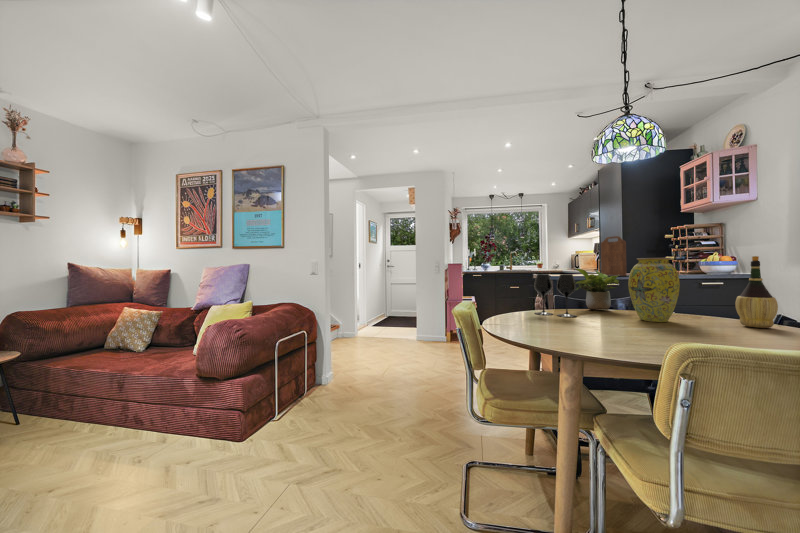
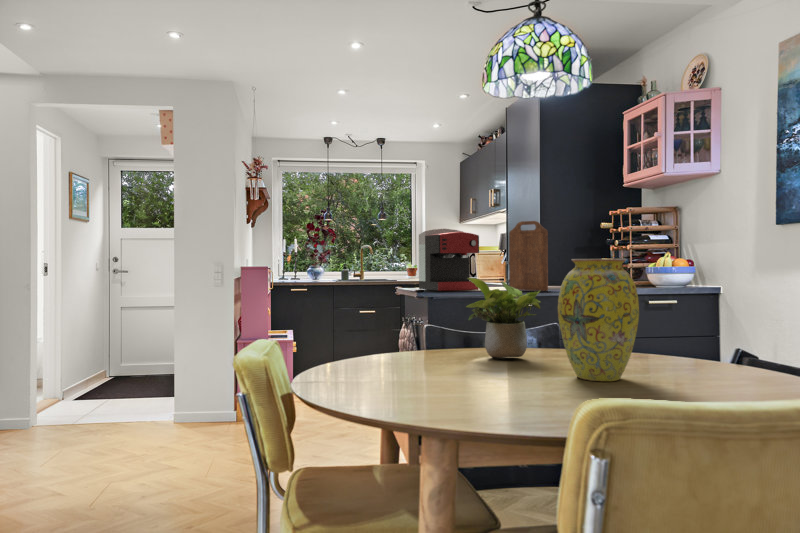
coffee maker: none [545,242,582,276] -> present [419,229,479,291]
wine bottle: present [735,256,778,328] -> none [719,258,777,384]
wine glass: present [534,274,576,317] -> none [389,289,469,378]

